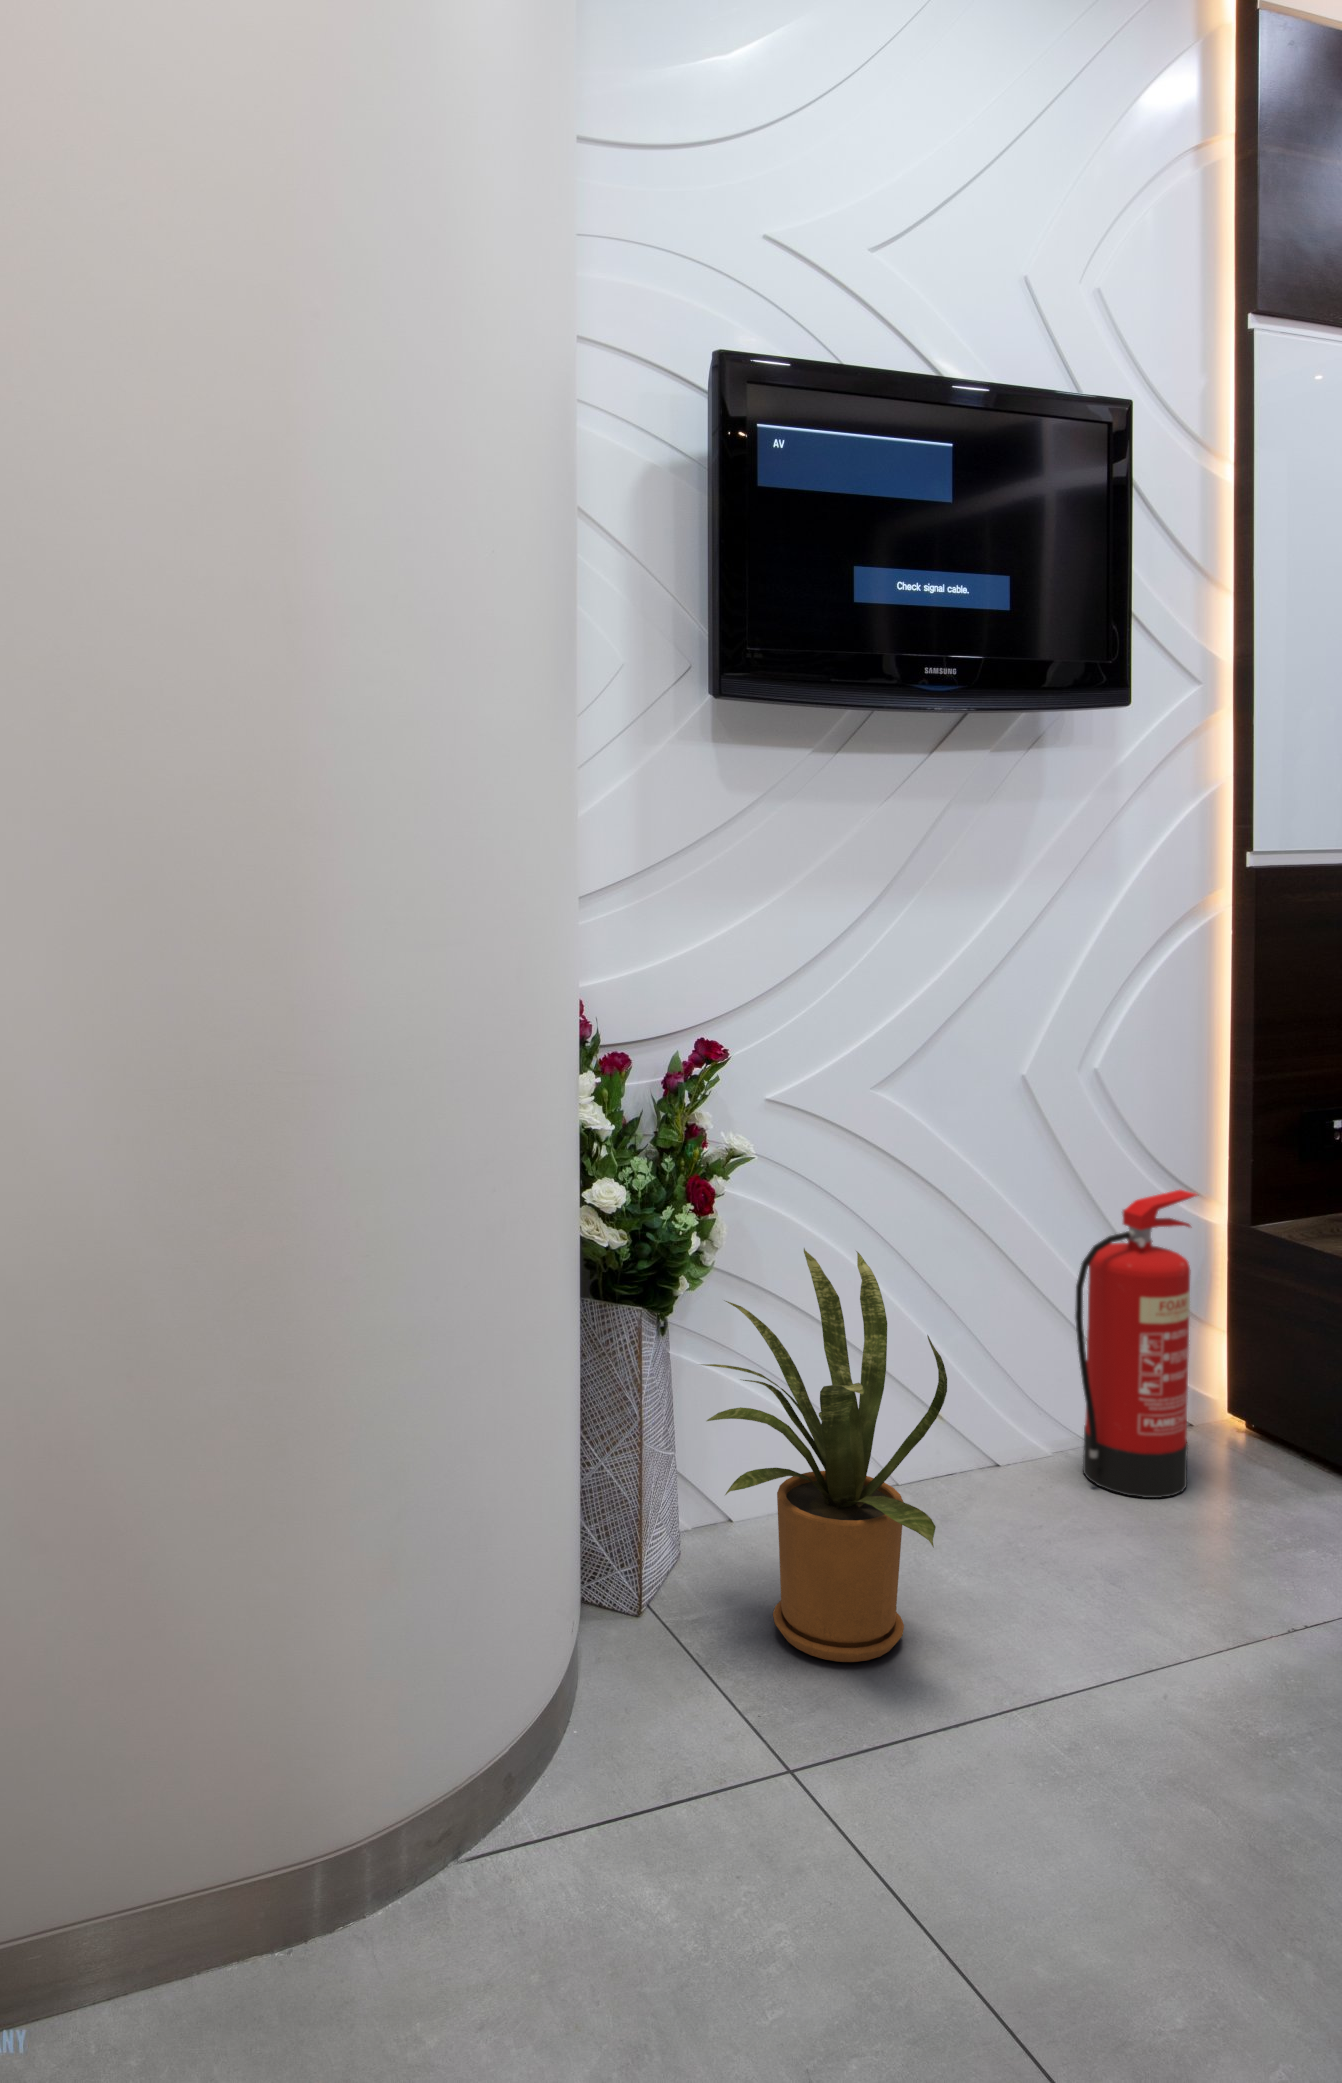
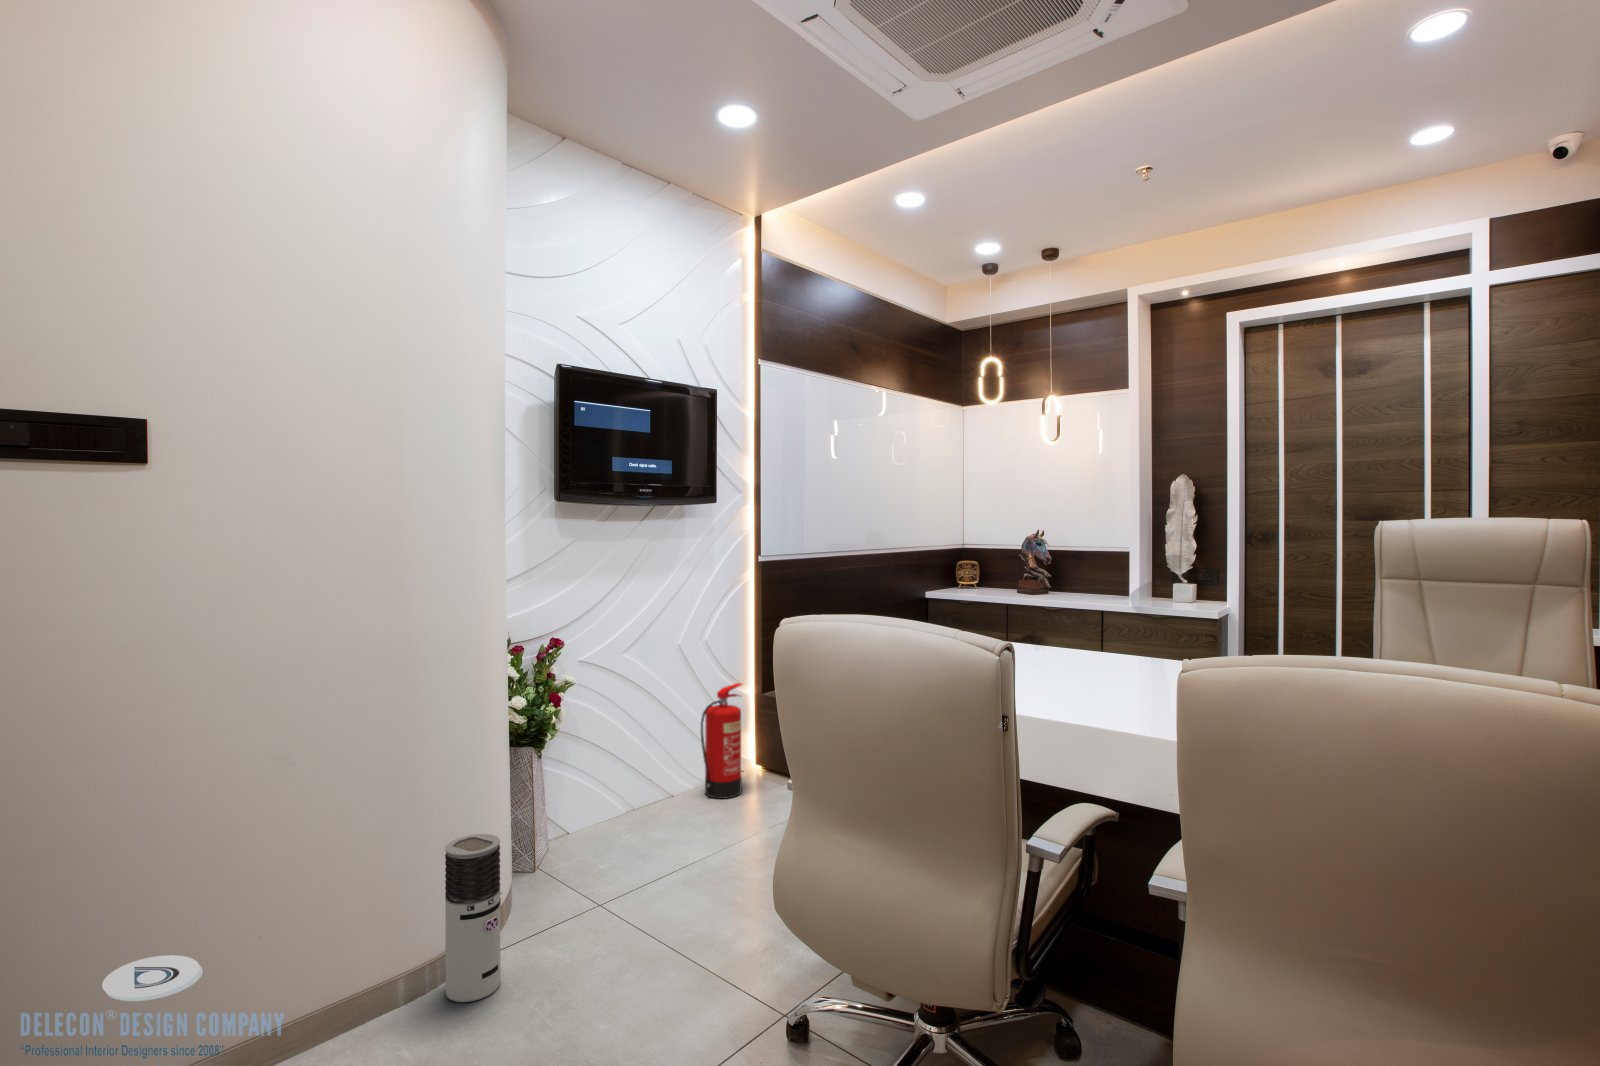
house plant: present [701,1248,947,1662] -> none [555,715,654,871]
air purifier: none [394,1541,529,1987] -> present [445,834,502,1002]

